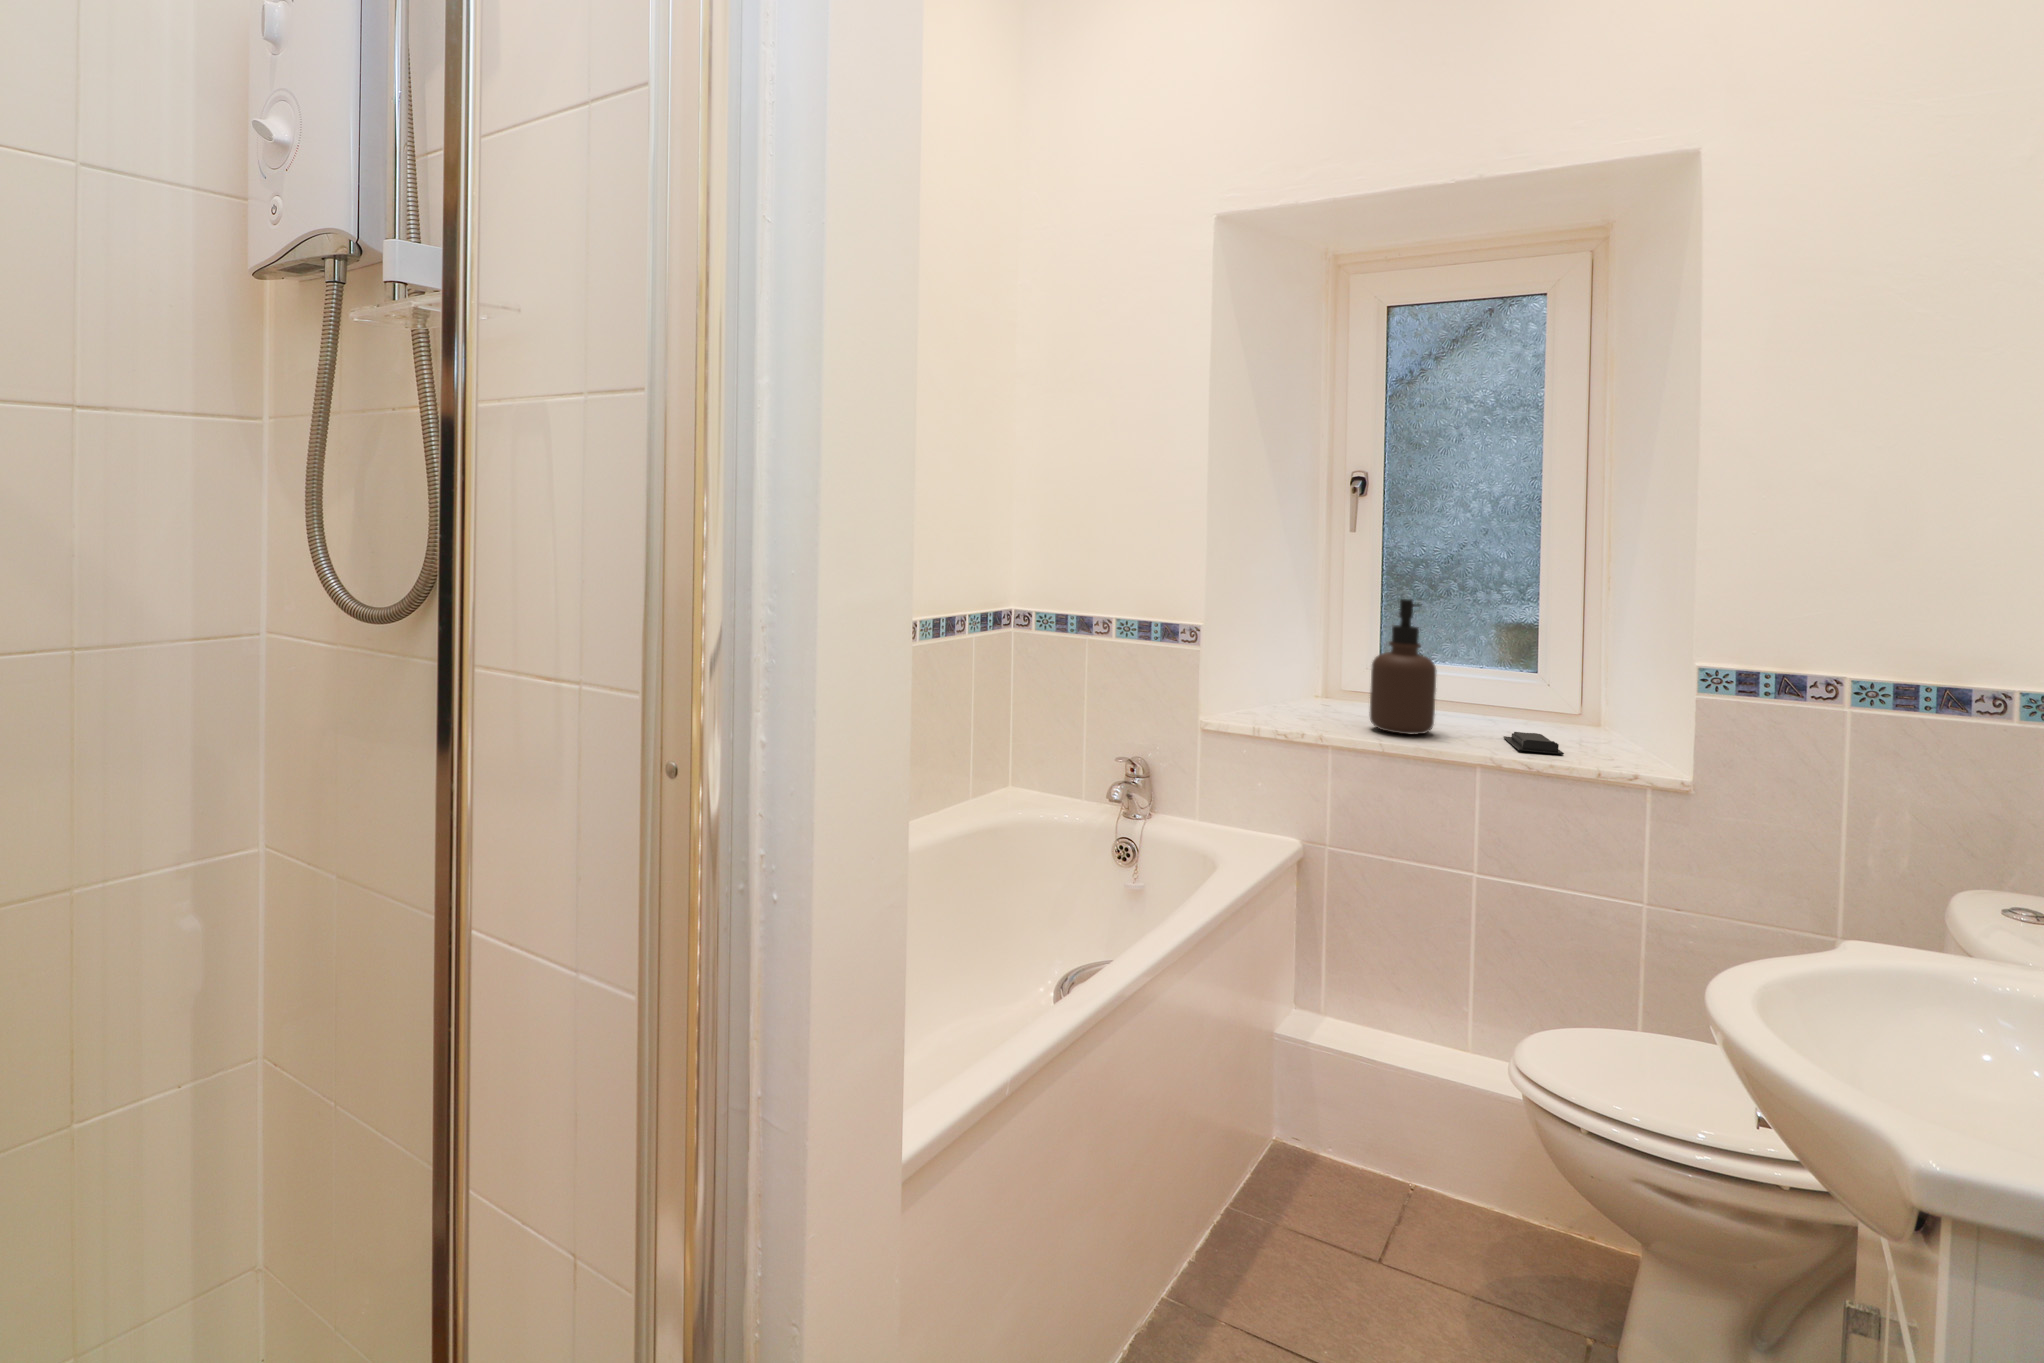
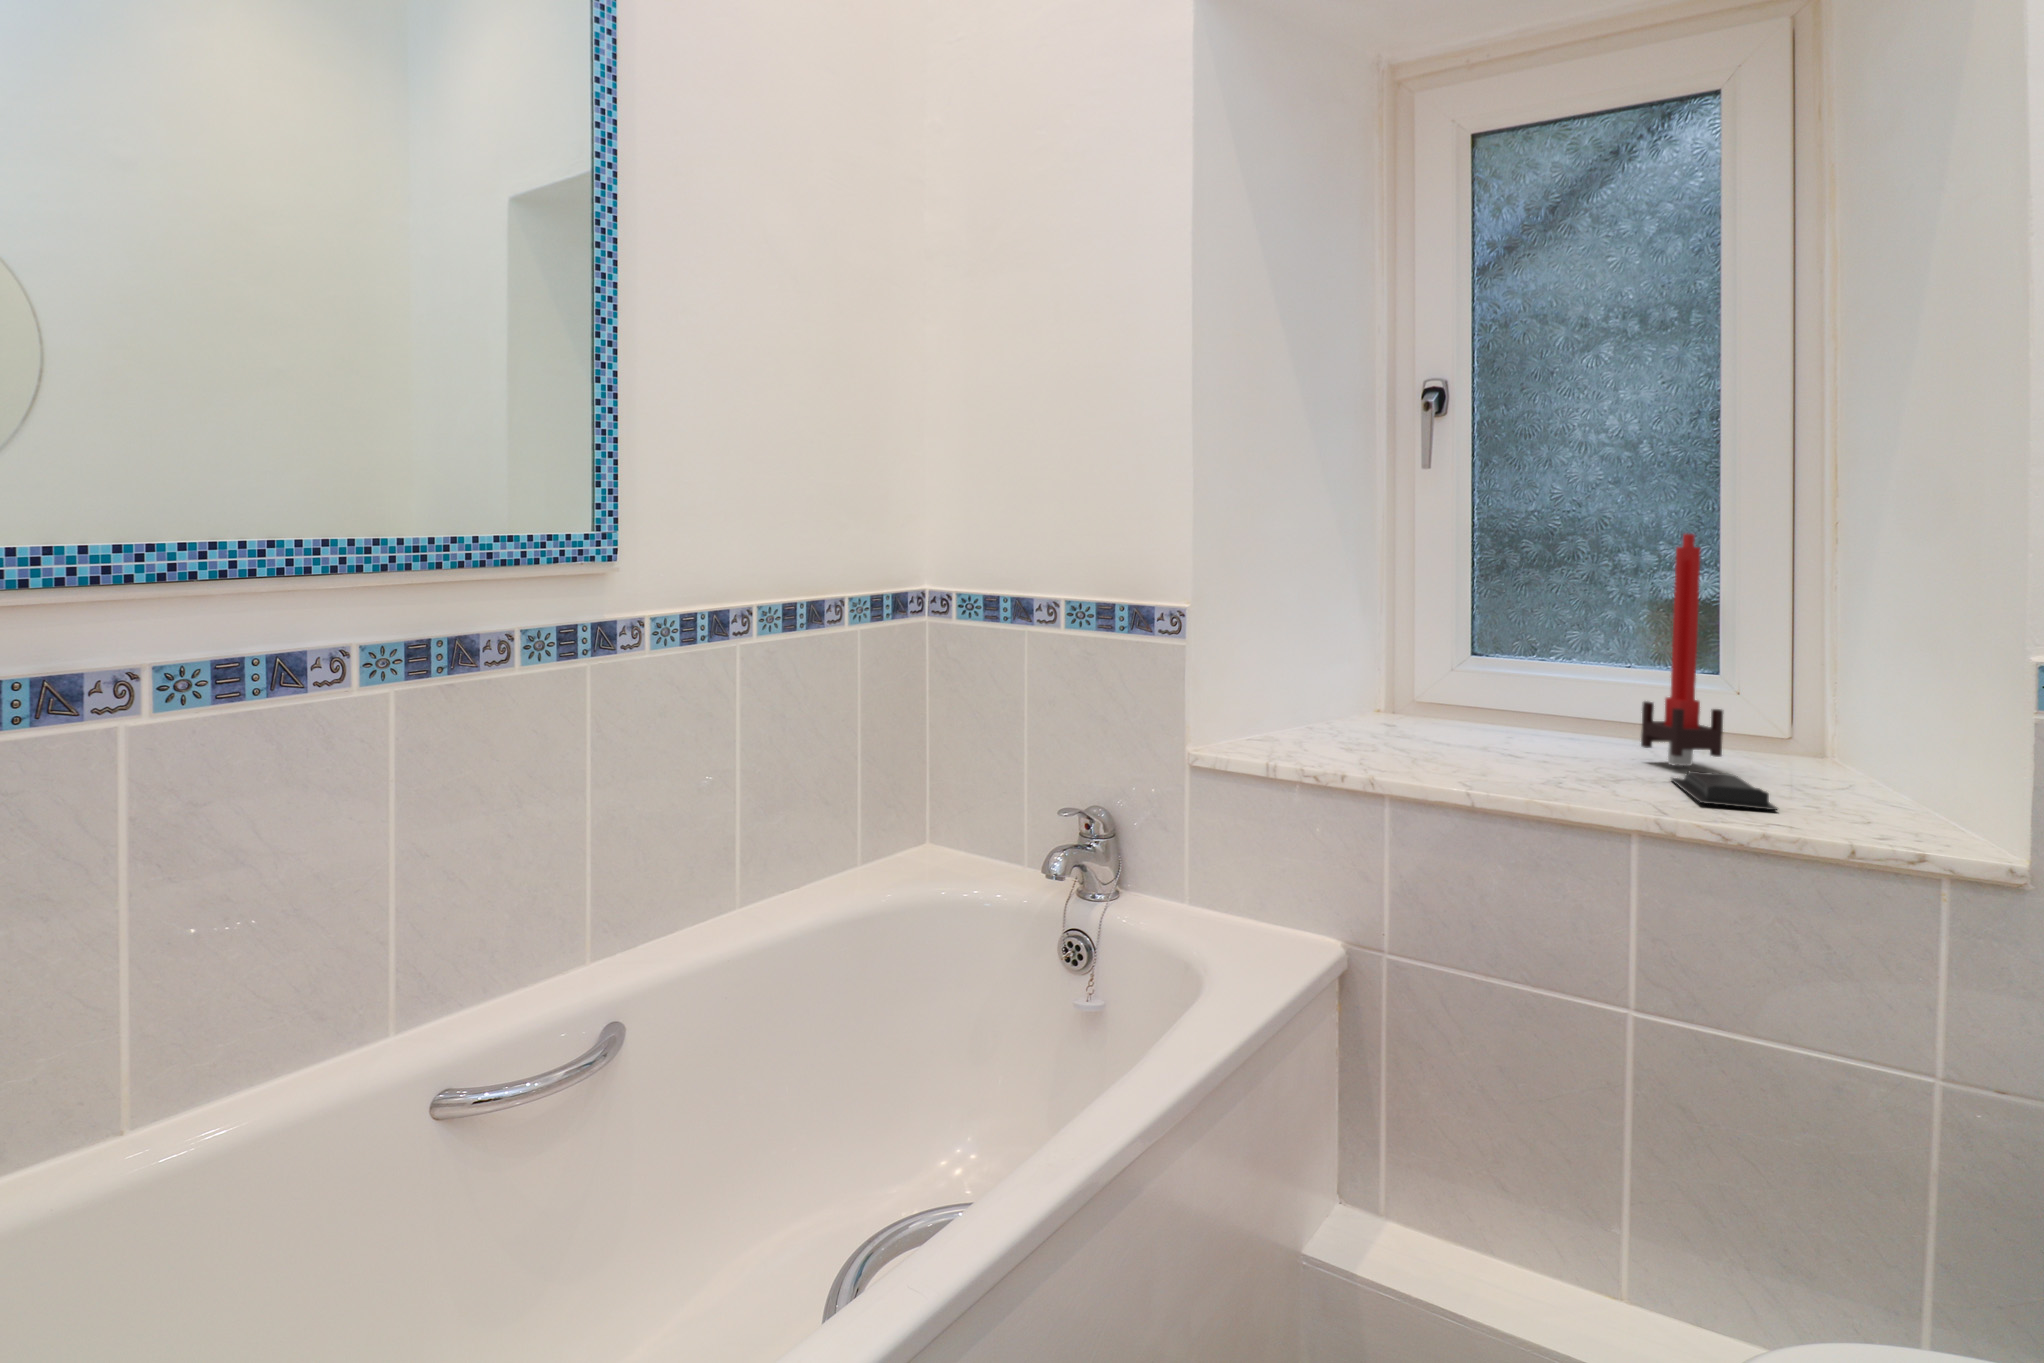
candle: none [1487,583,1537,730] -> present [1641,534,1723,766]
soap dispenser: present [1370,599,1436,734] -> none [1452,561,1558,775]

